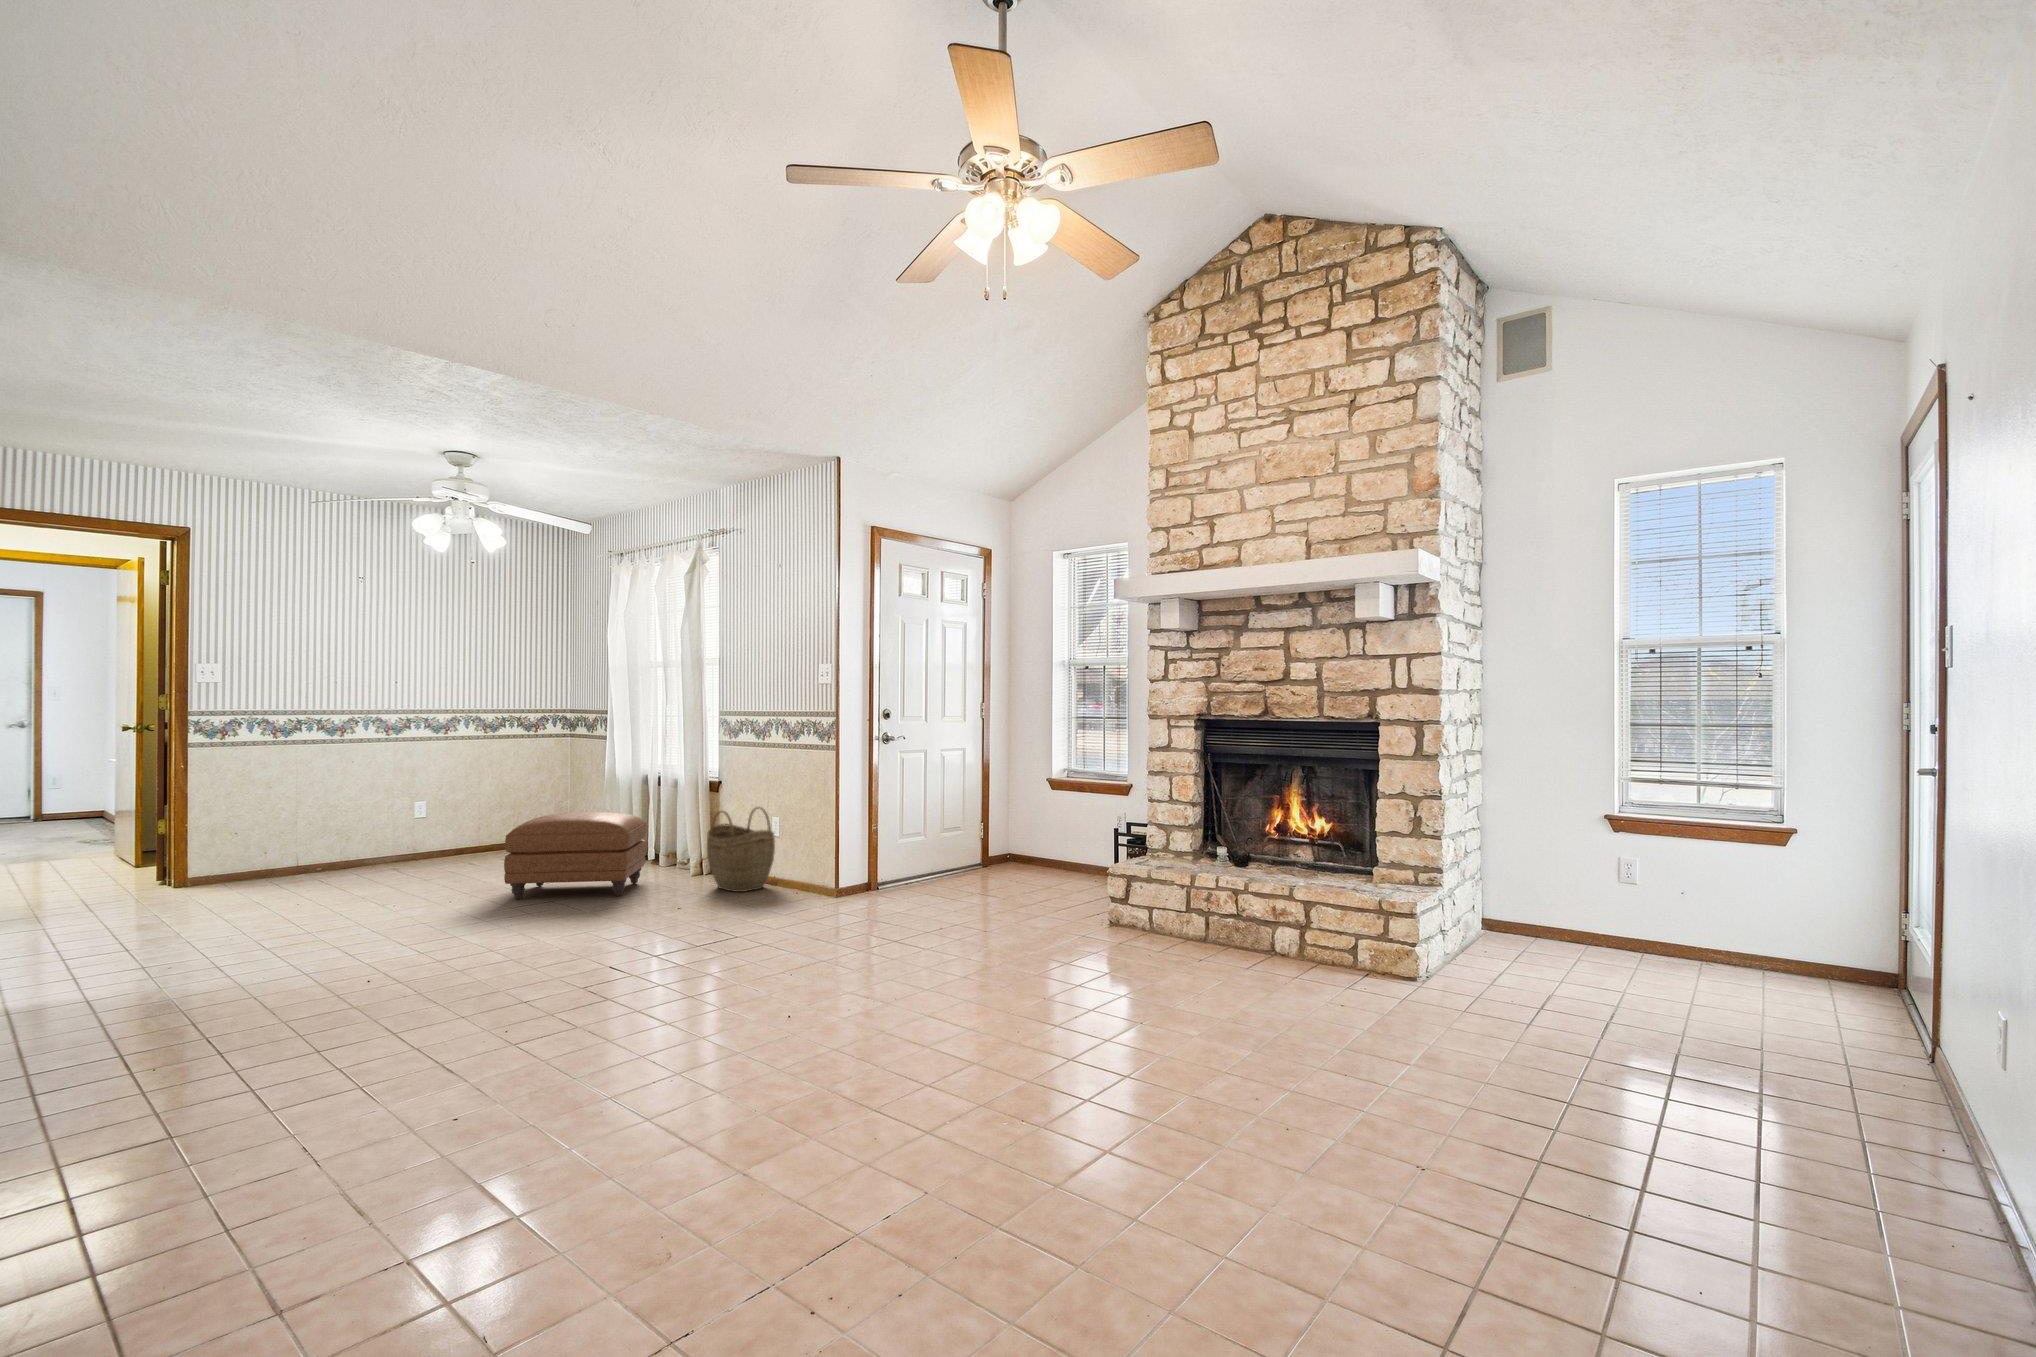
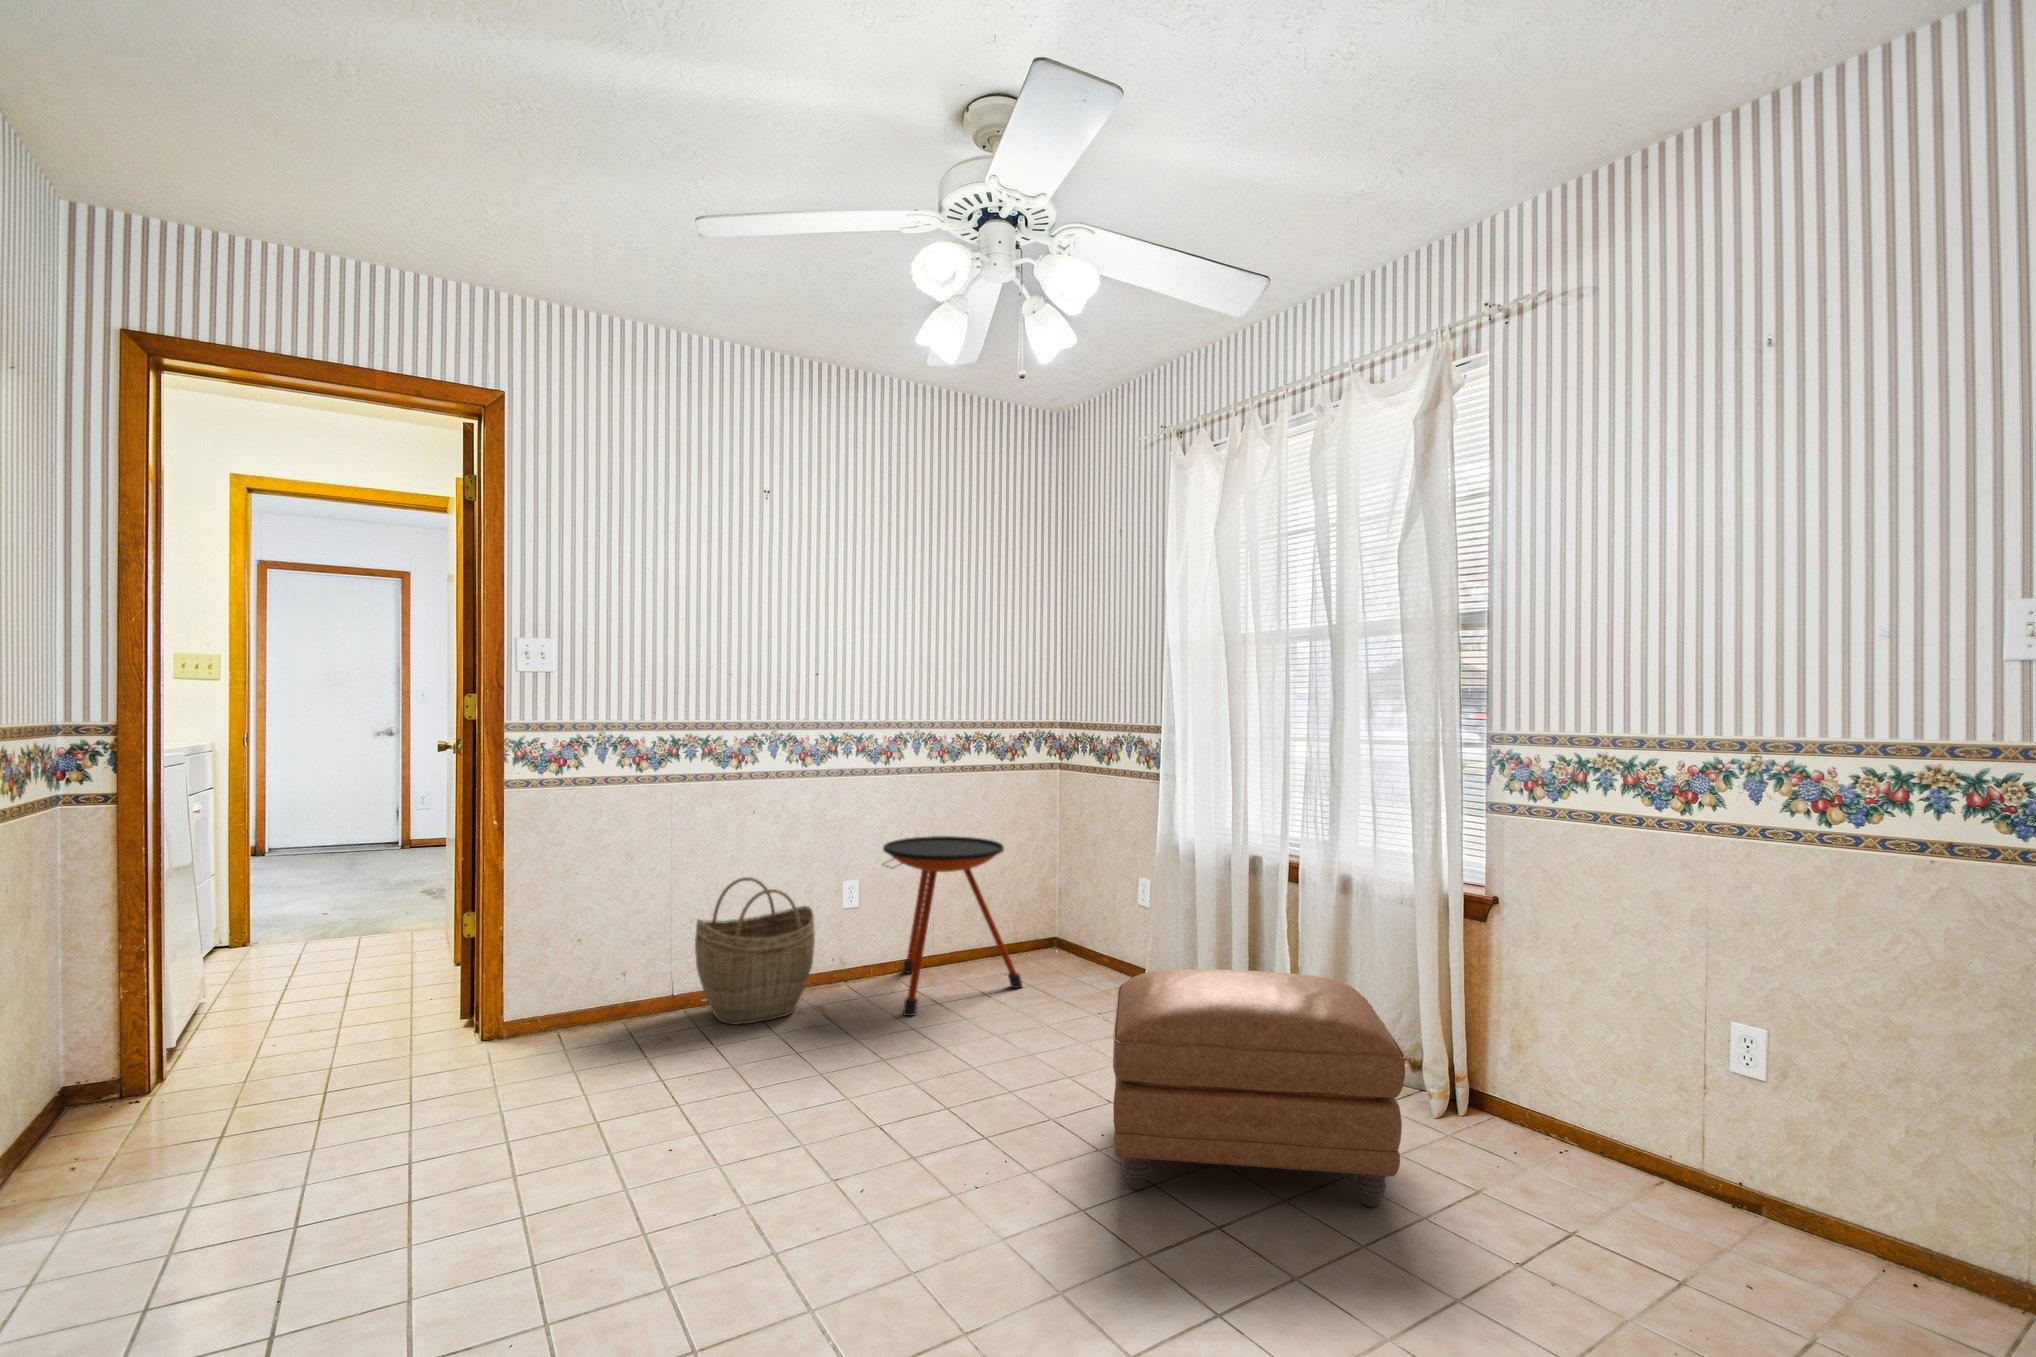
side table: none [435,775,527,867] -> present [883,836,1022,1016]
woven basket: present [707,807,775,892] -> present [695,877,815,1025]

